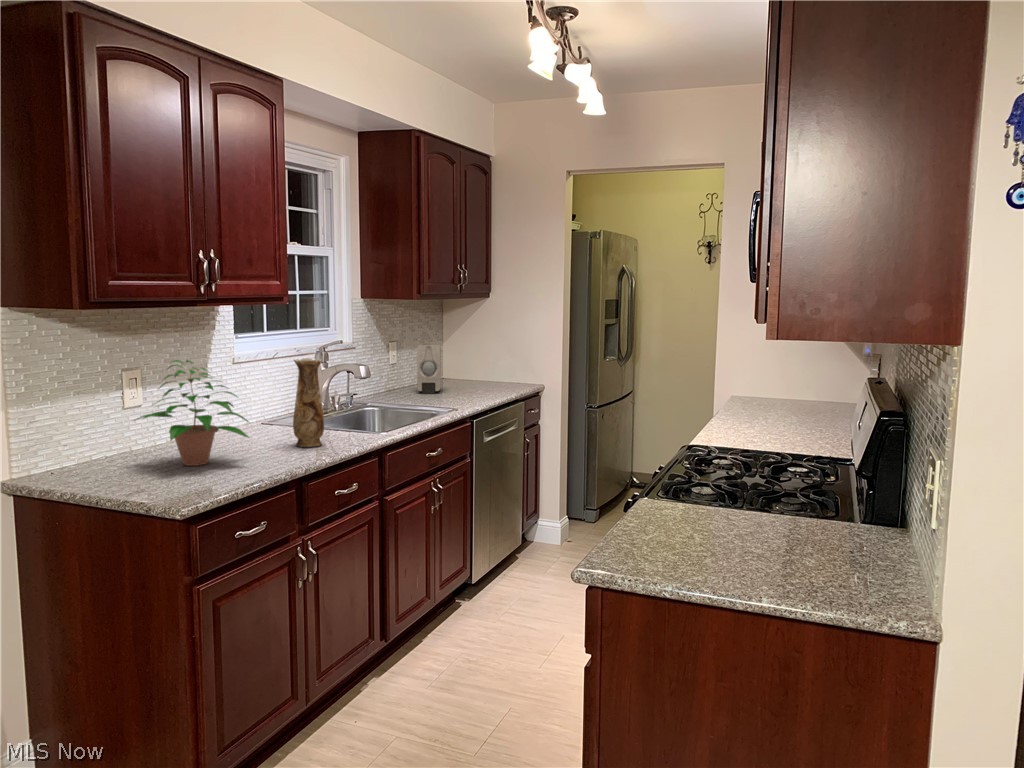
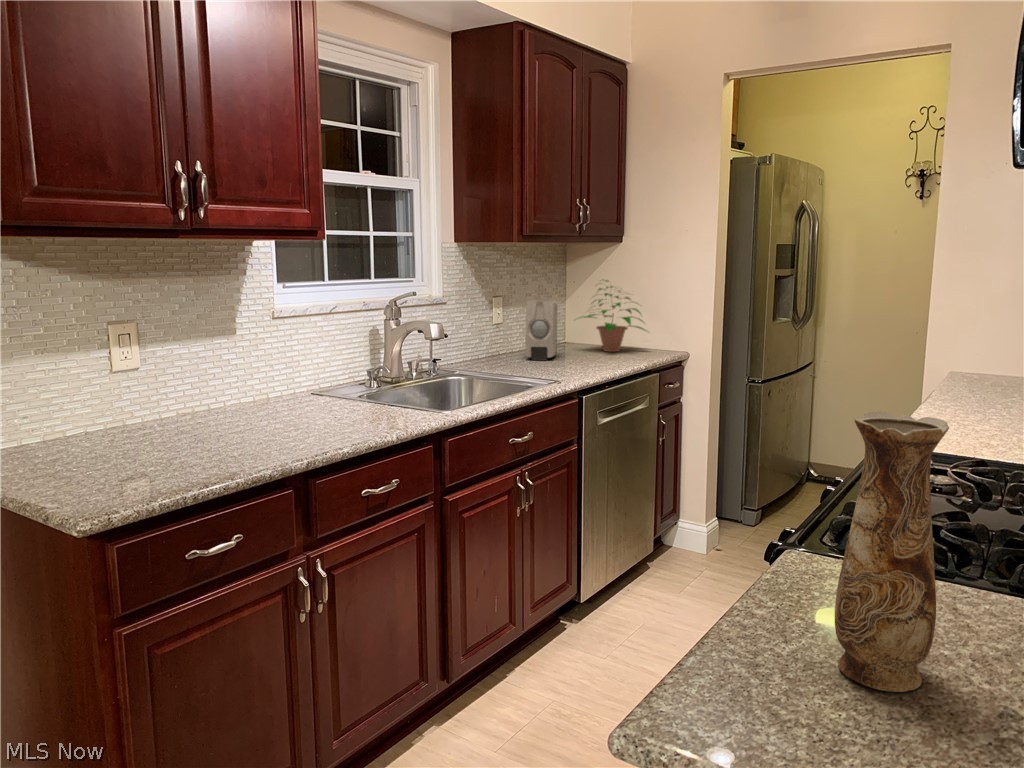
vase: present [293,358,324,447] -> present [835,411,949,692]
potted plant: present [137,360,249,466] -> present [584,279,645,352]

